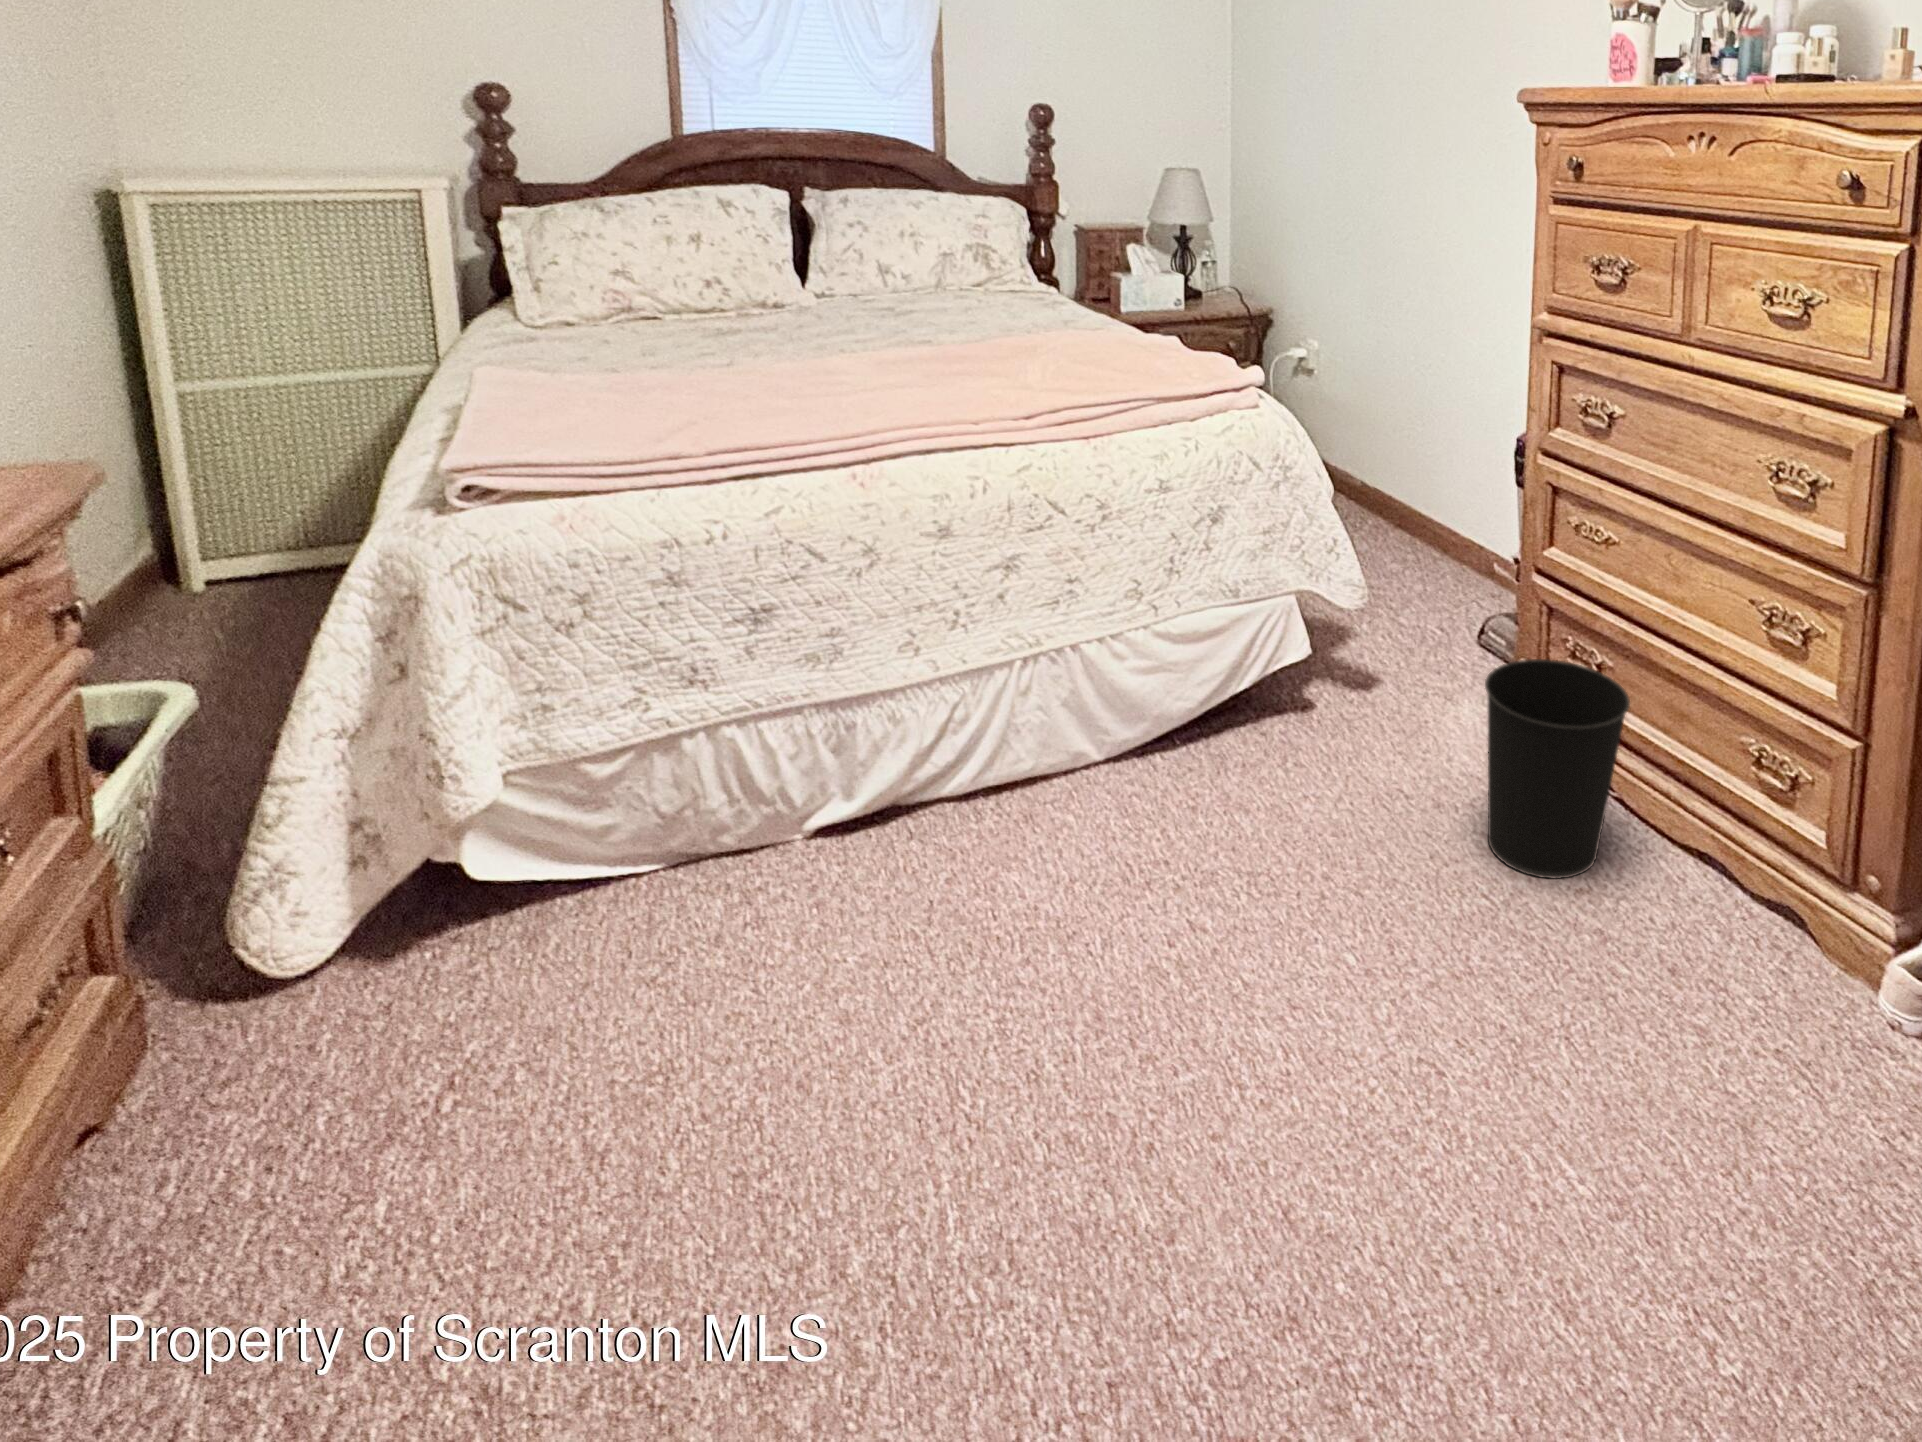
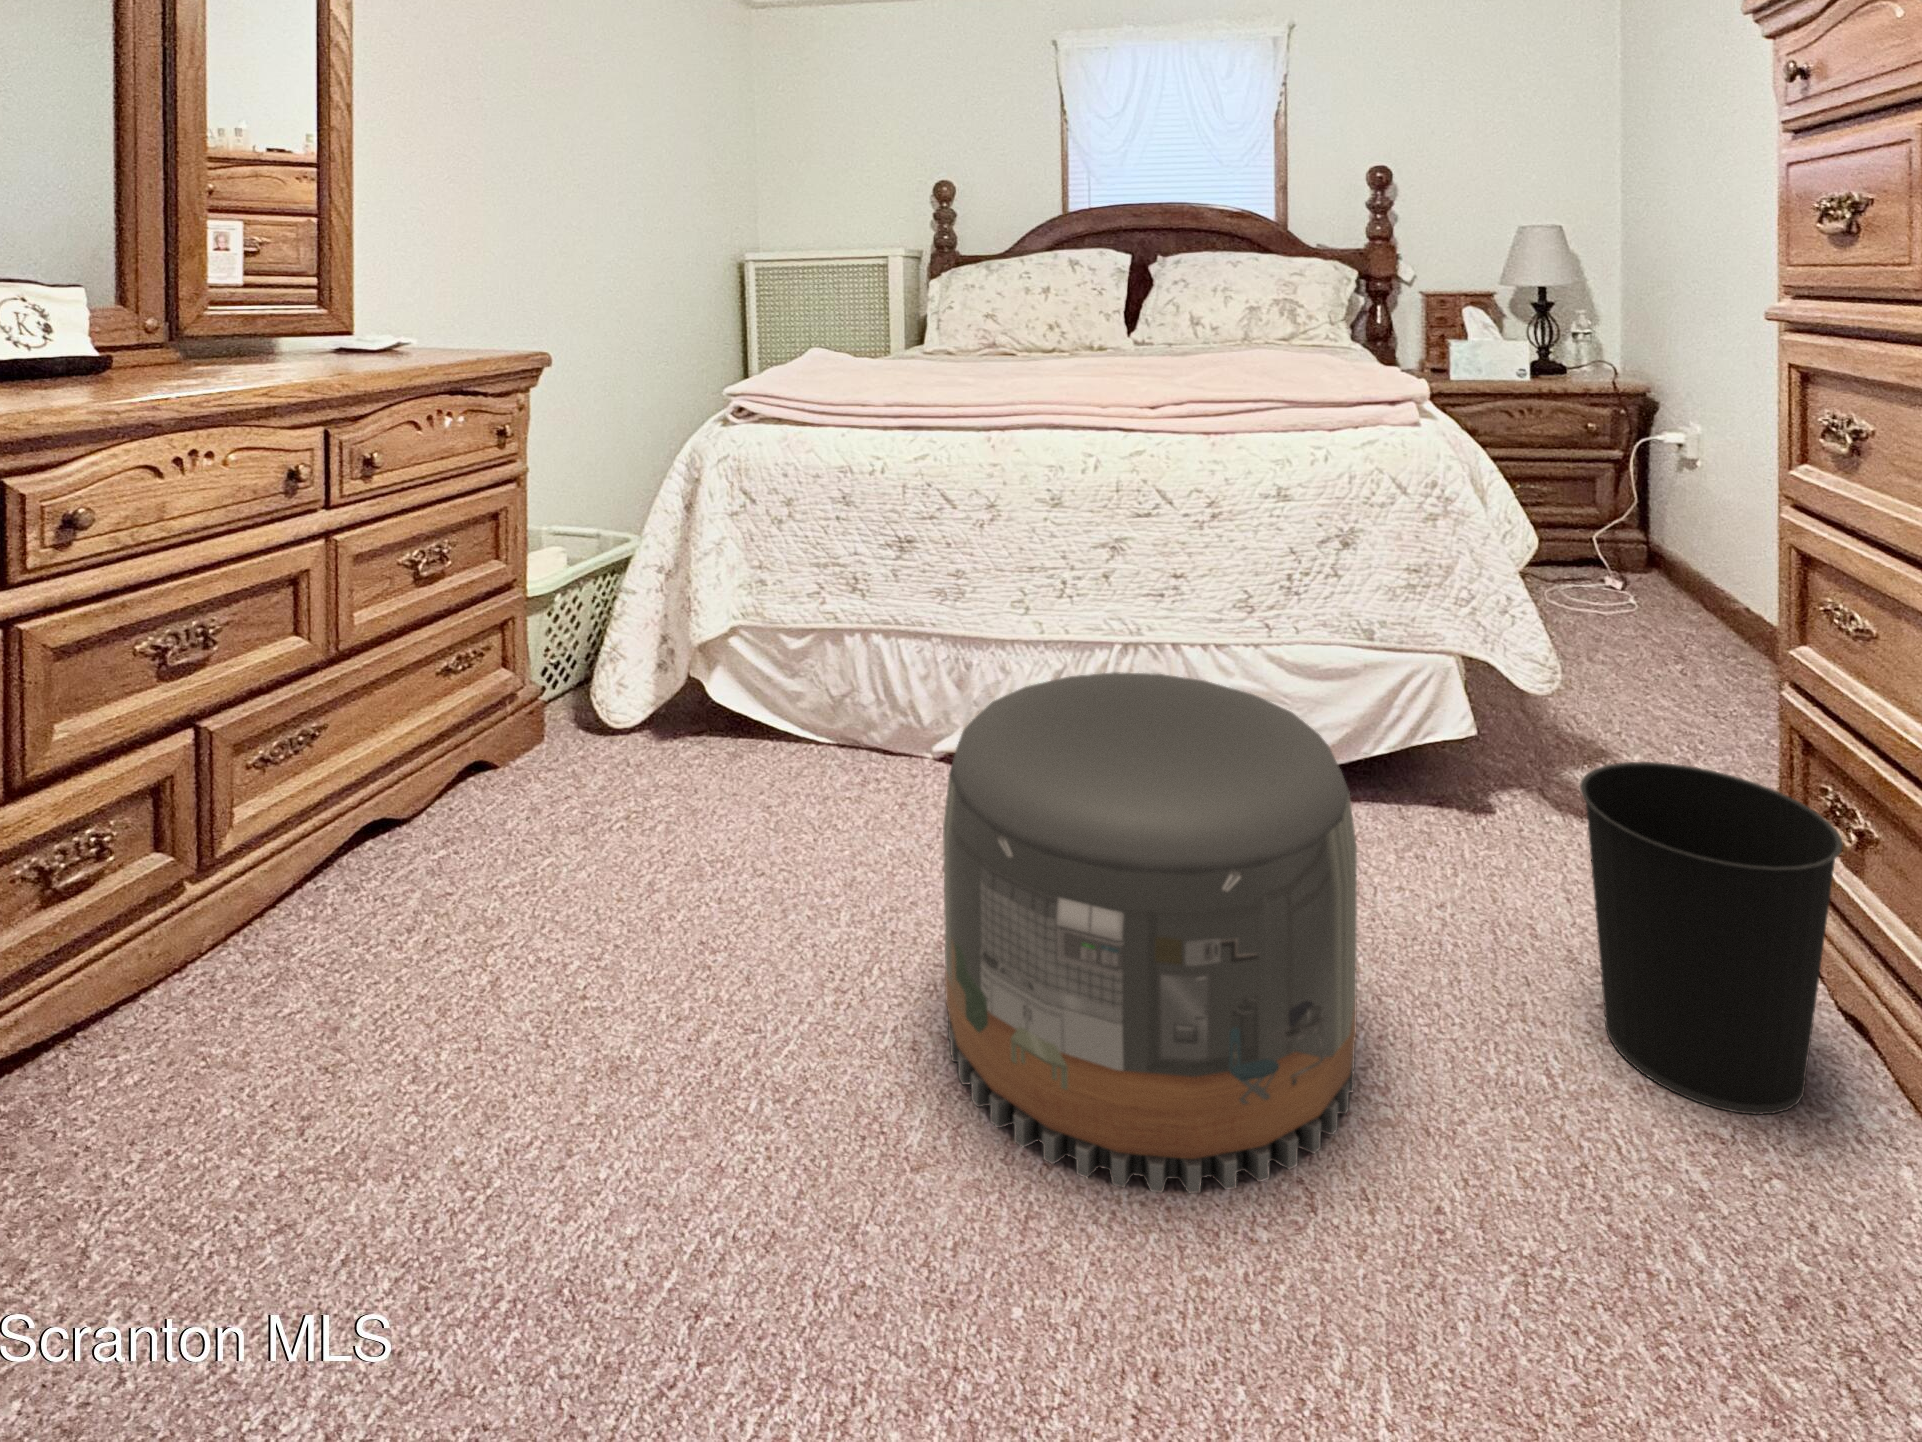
pouf: none [1061,695,1431,1166] -> present [943,672,1357,1193]

